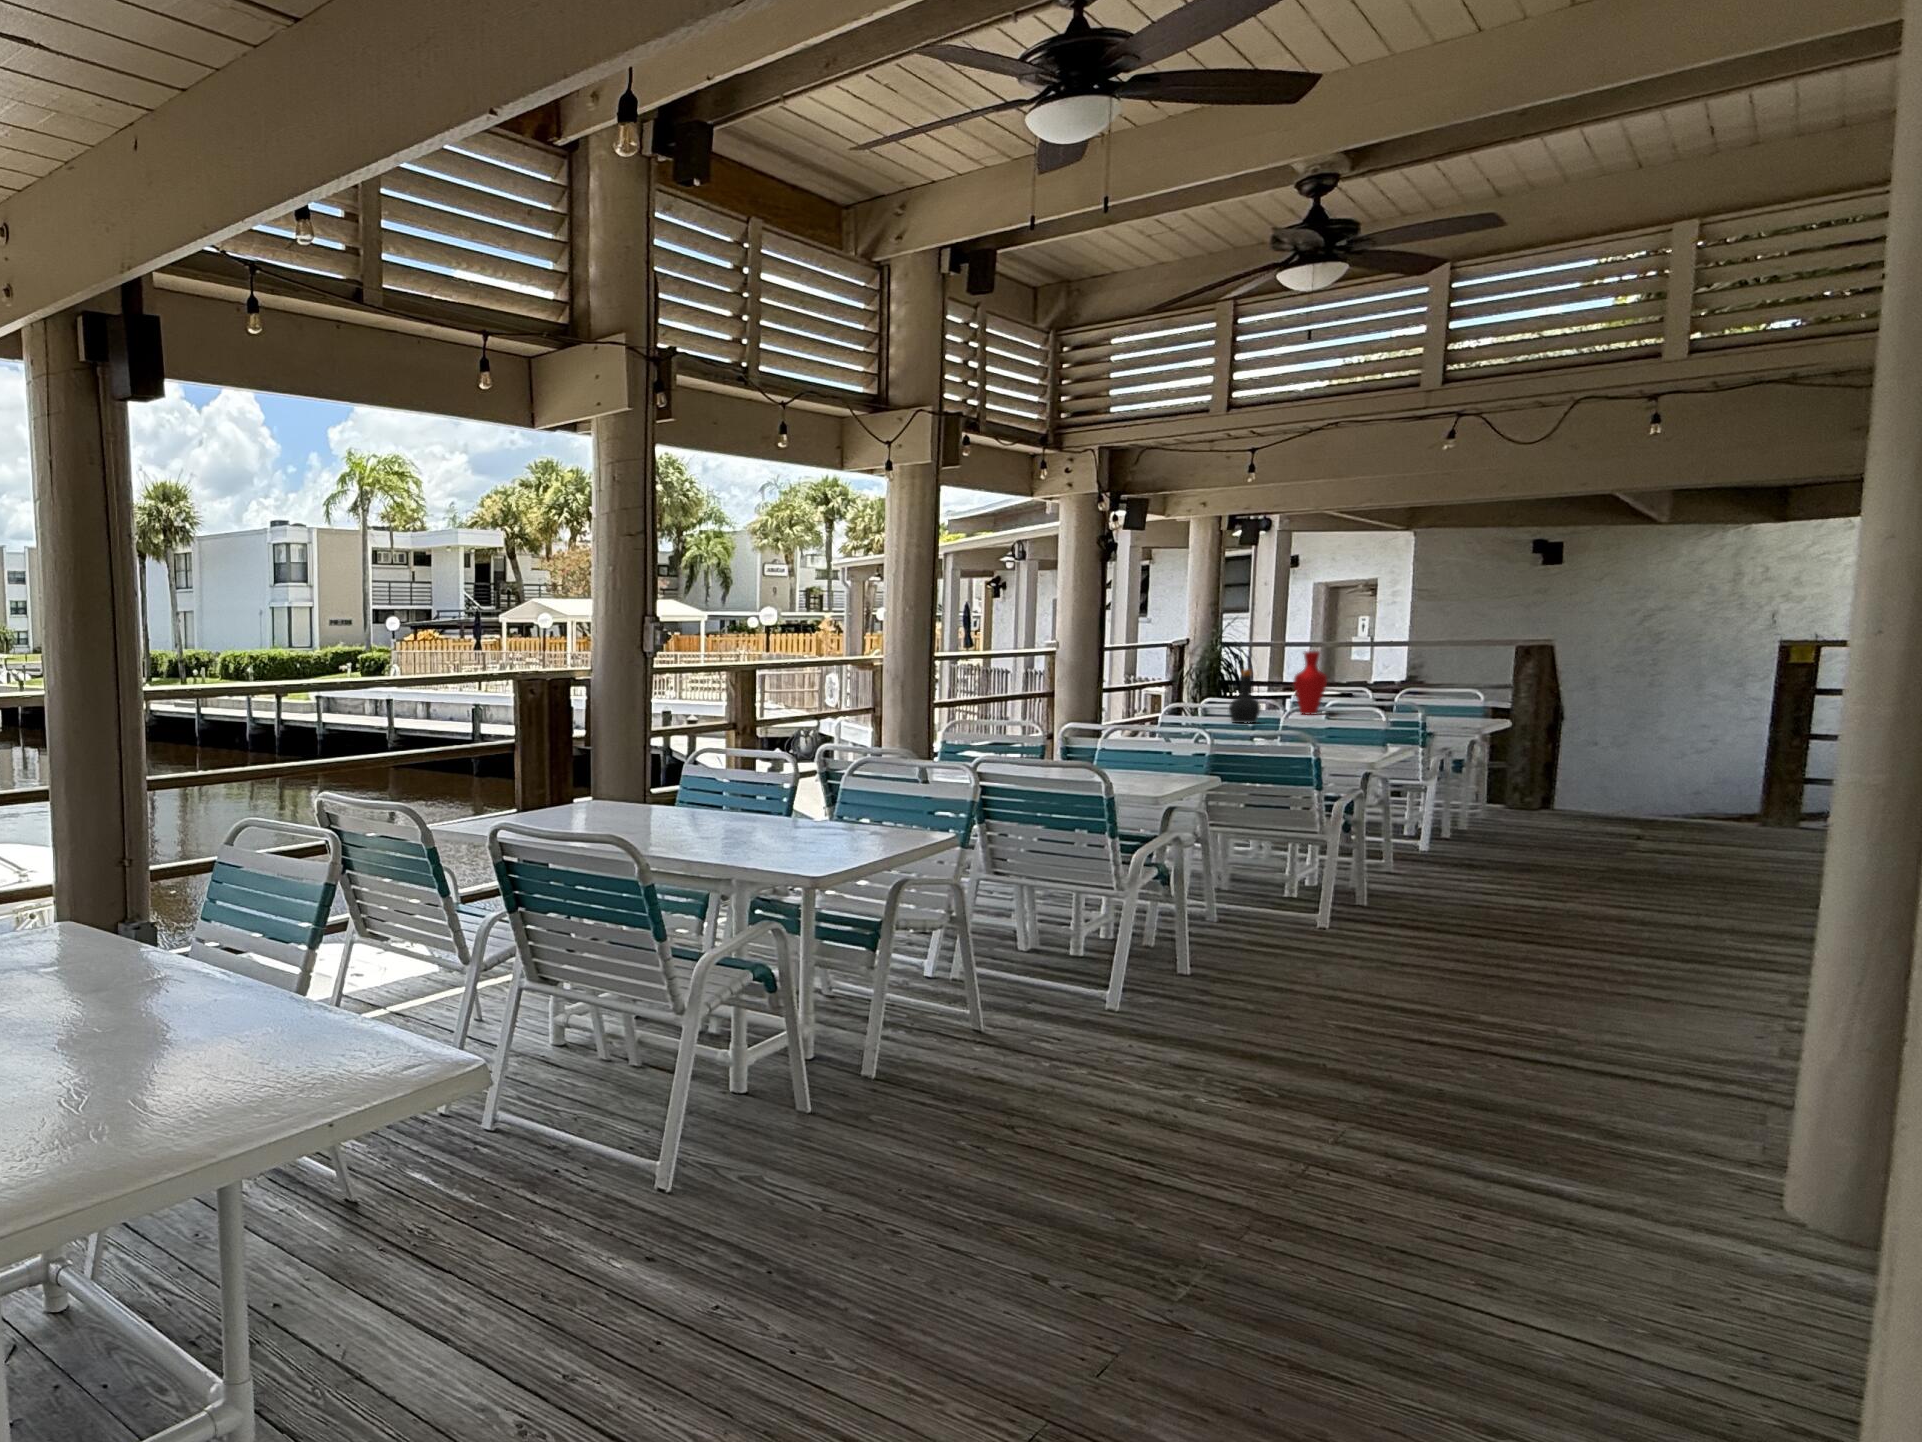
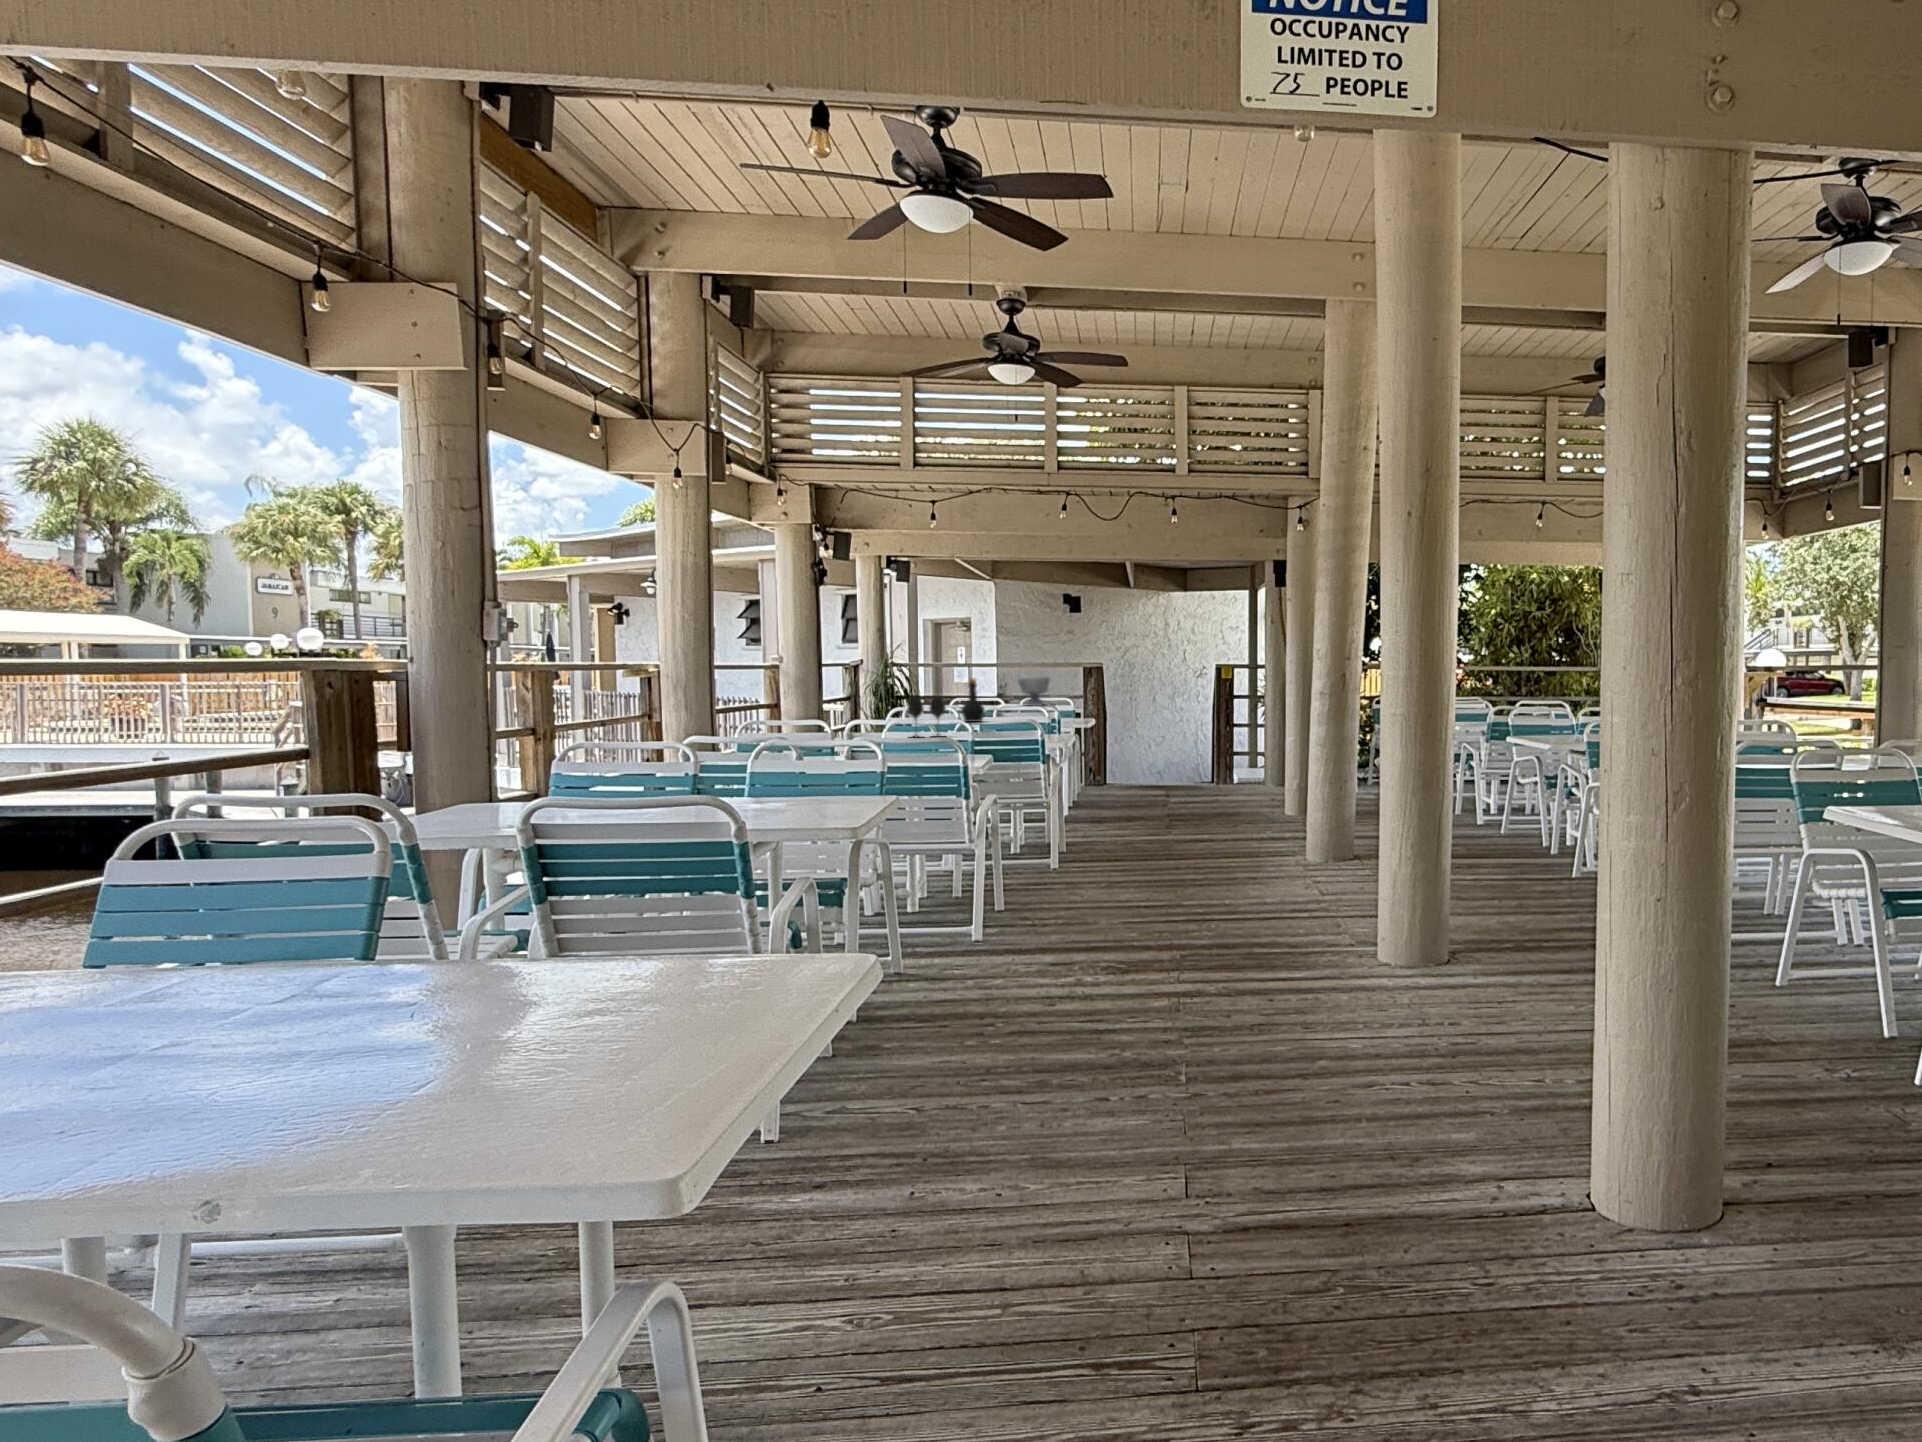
vase: present [1294,651,1327,715] -> none [989,666,1013,716]
bowl: none [1384,660,1436,697] -> present [1018,677,1050,706]
wine glass: none [1095,698,1147,746] -> present [907,697,946,737]

